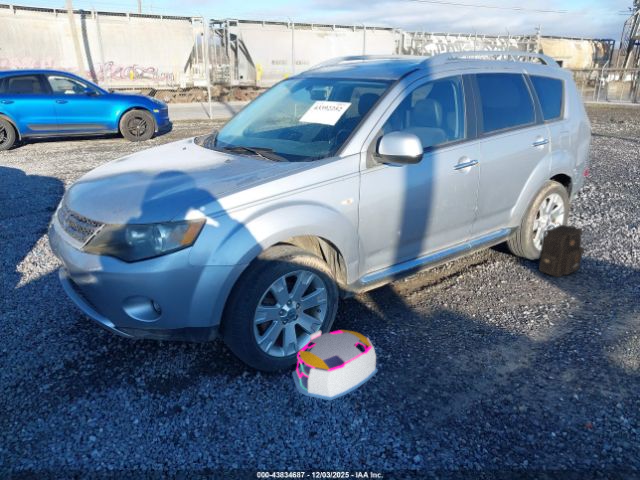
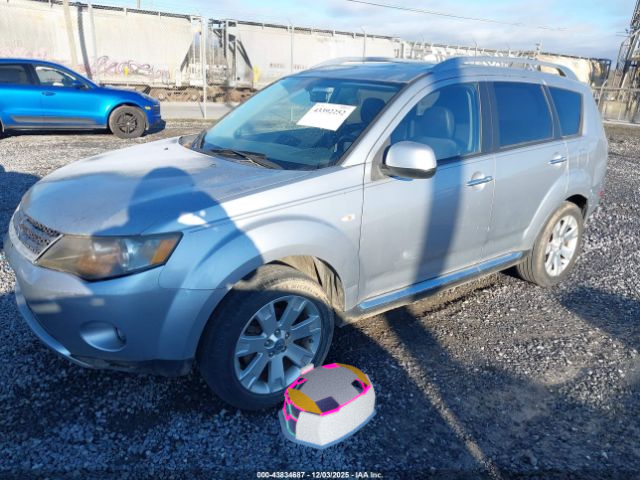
backpack: present [539,224,584,277] -> none [547,246,598,306]

